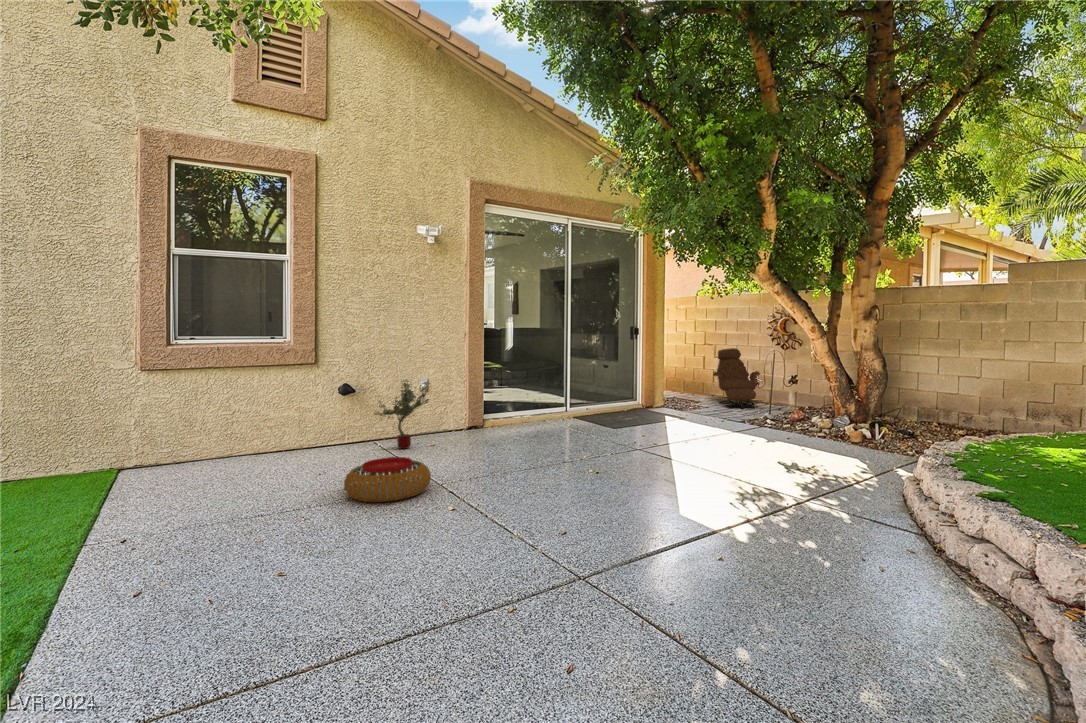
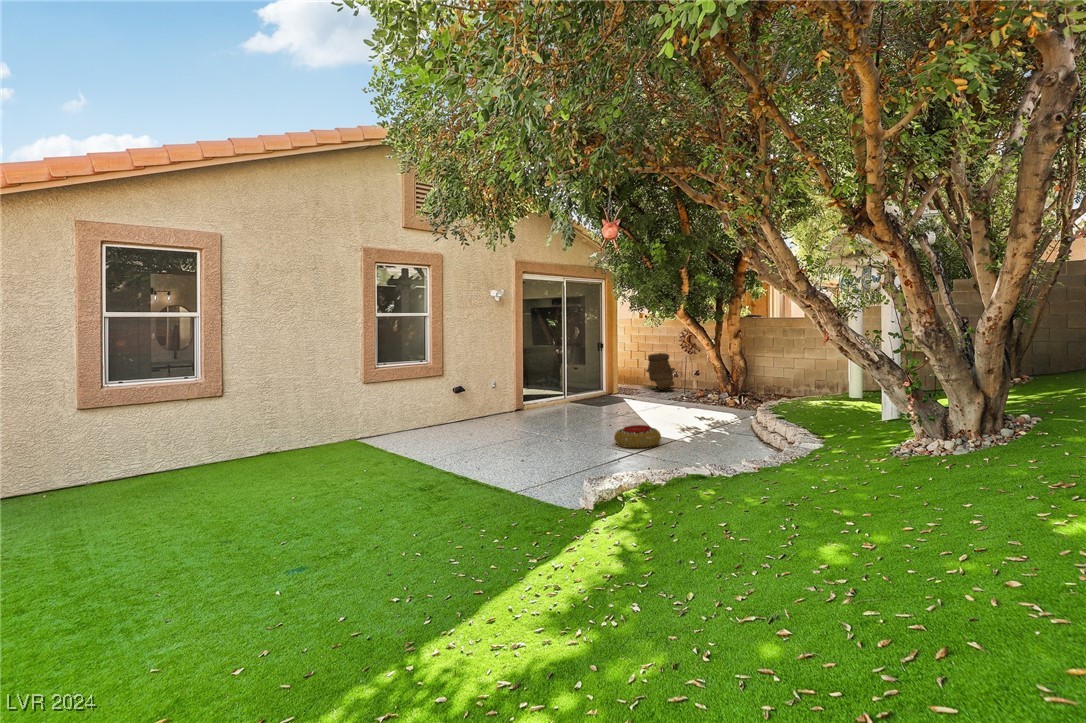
potted tree: present [375,380,429,449] -> none [468,383,497,424]
pouf: present [344,457,431,502] -> present [614,425,661,448]

